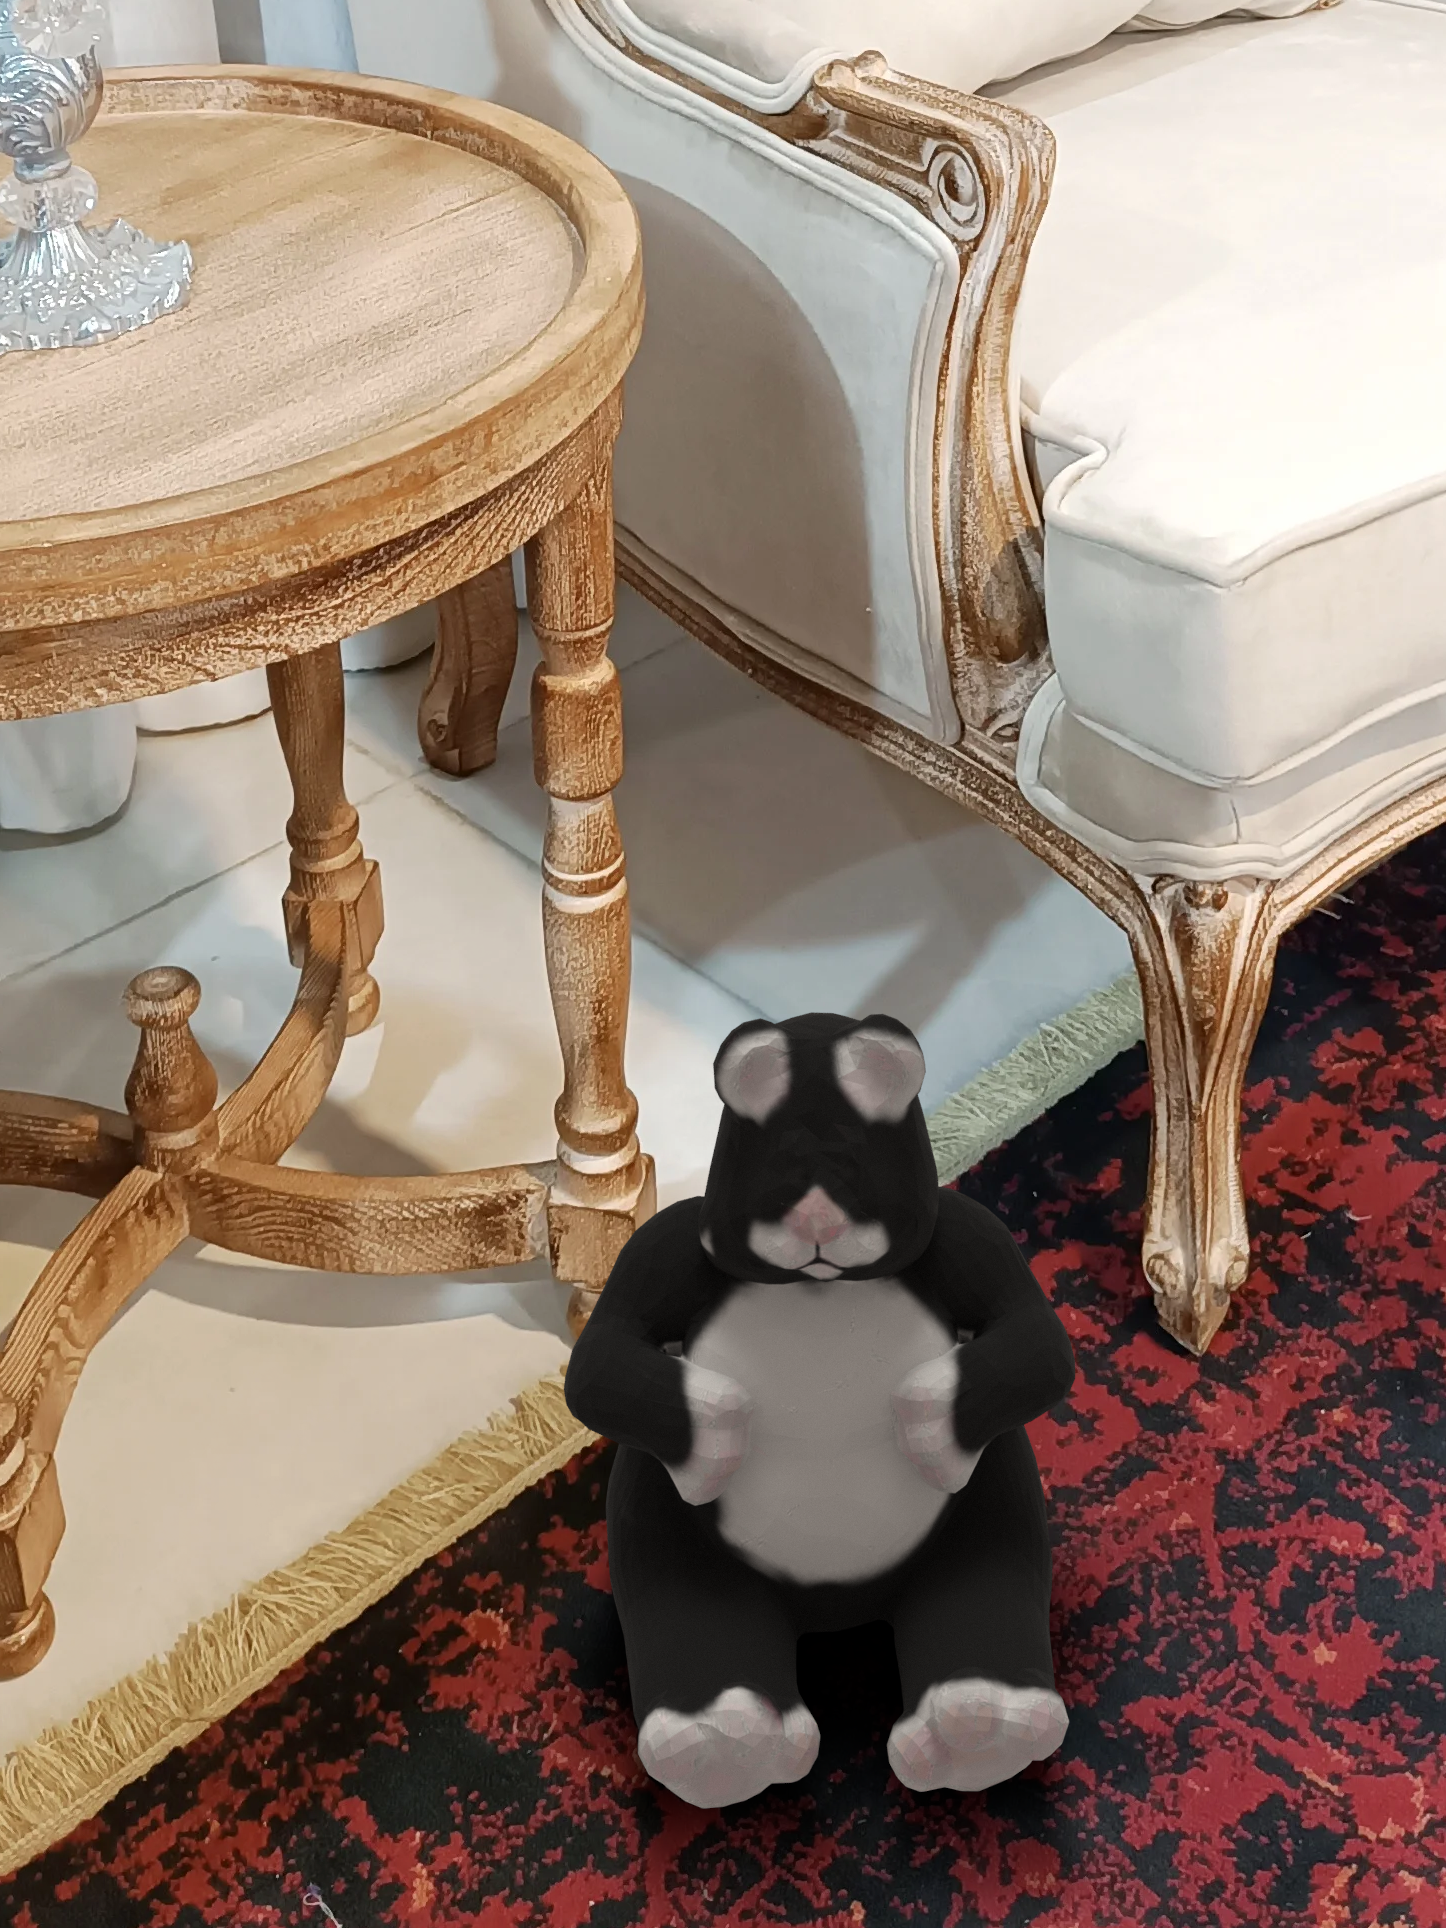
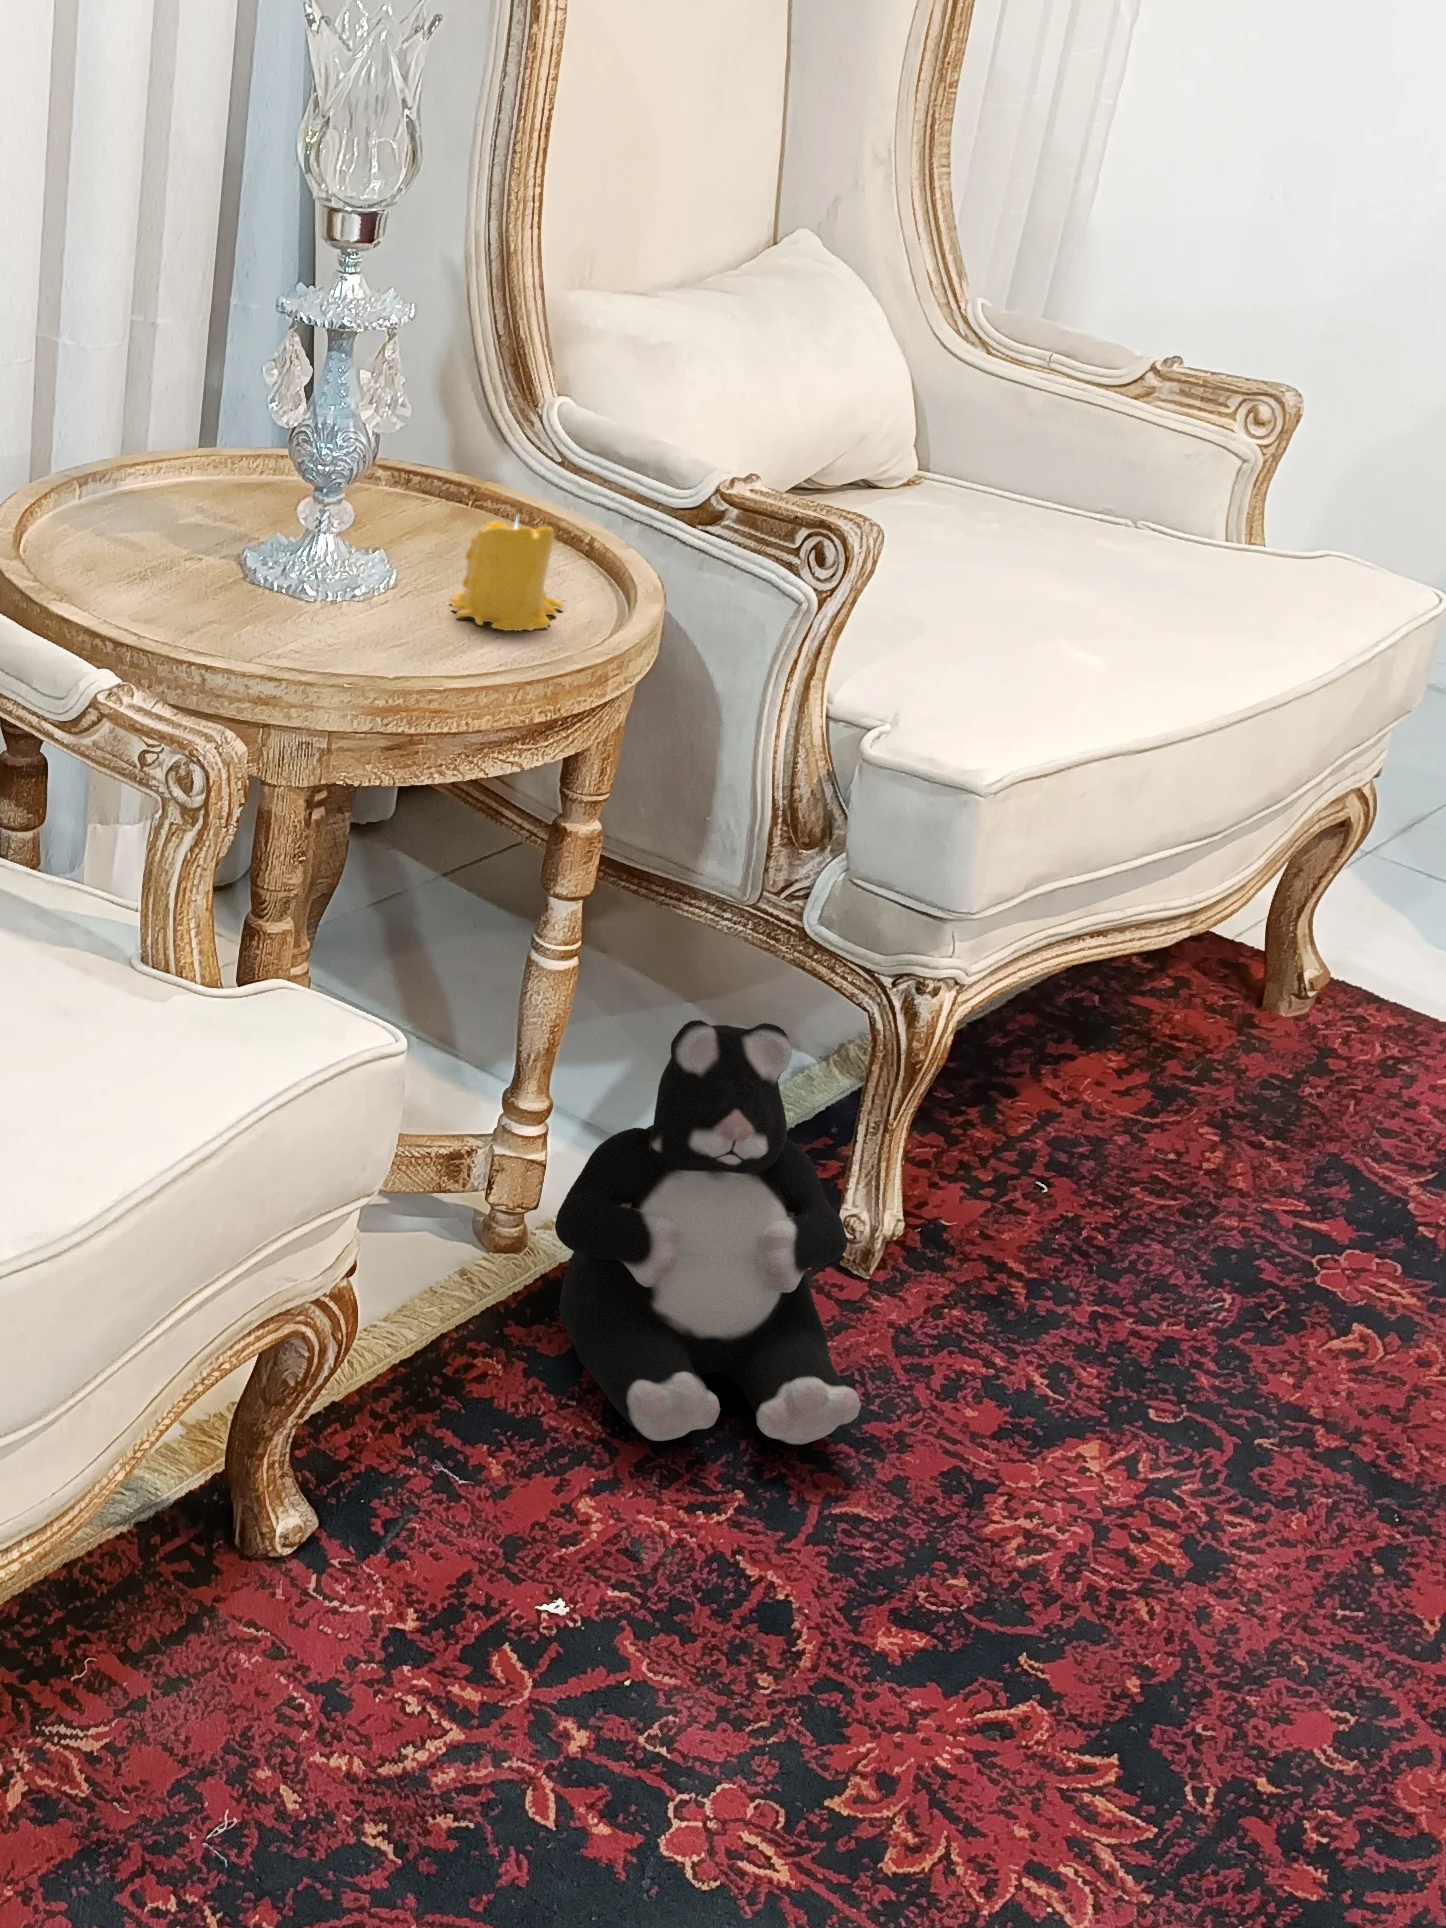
candle: none [222,177,437,393] -> present [450,519,563,631]

